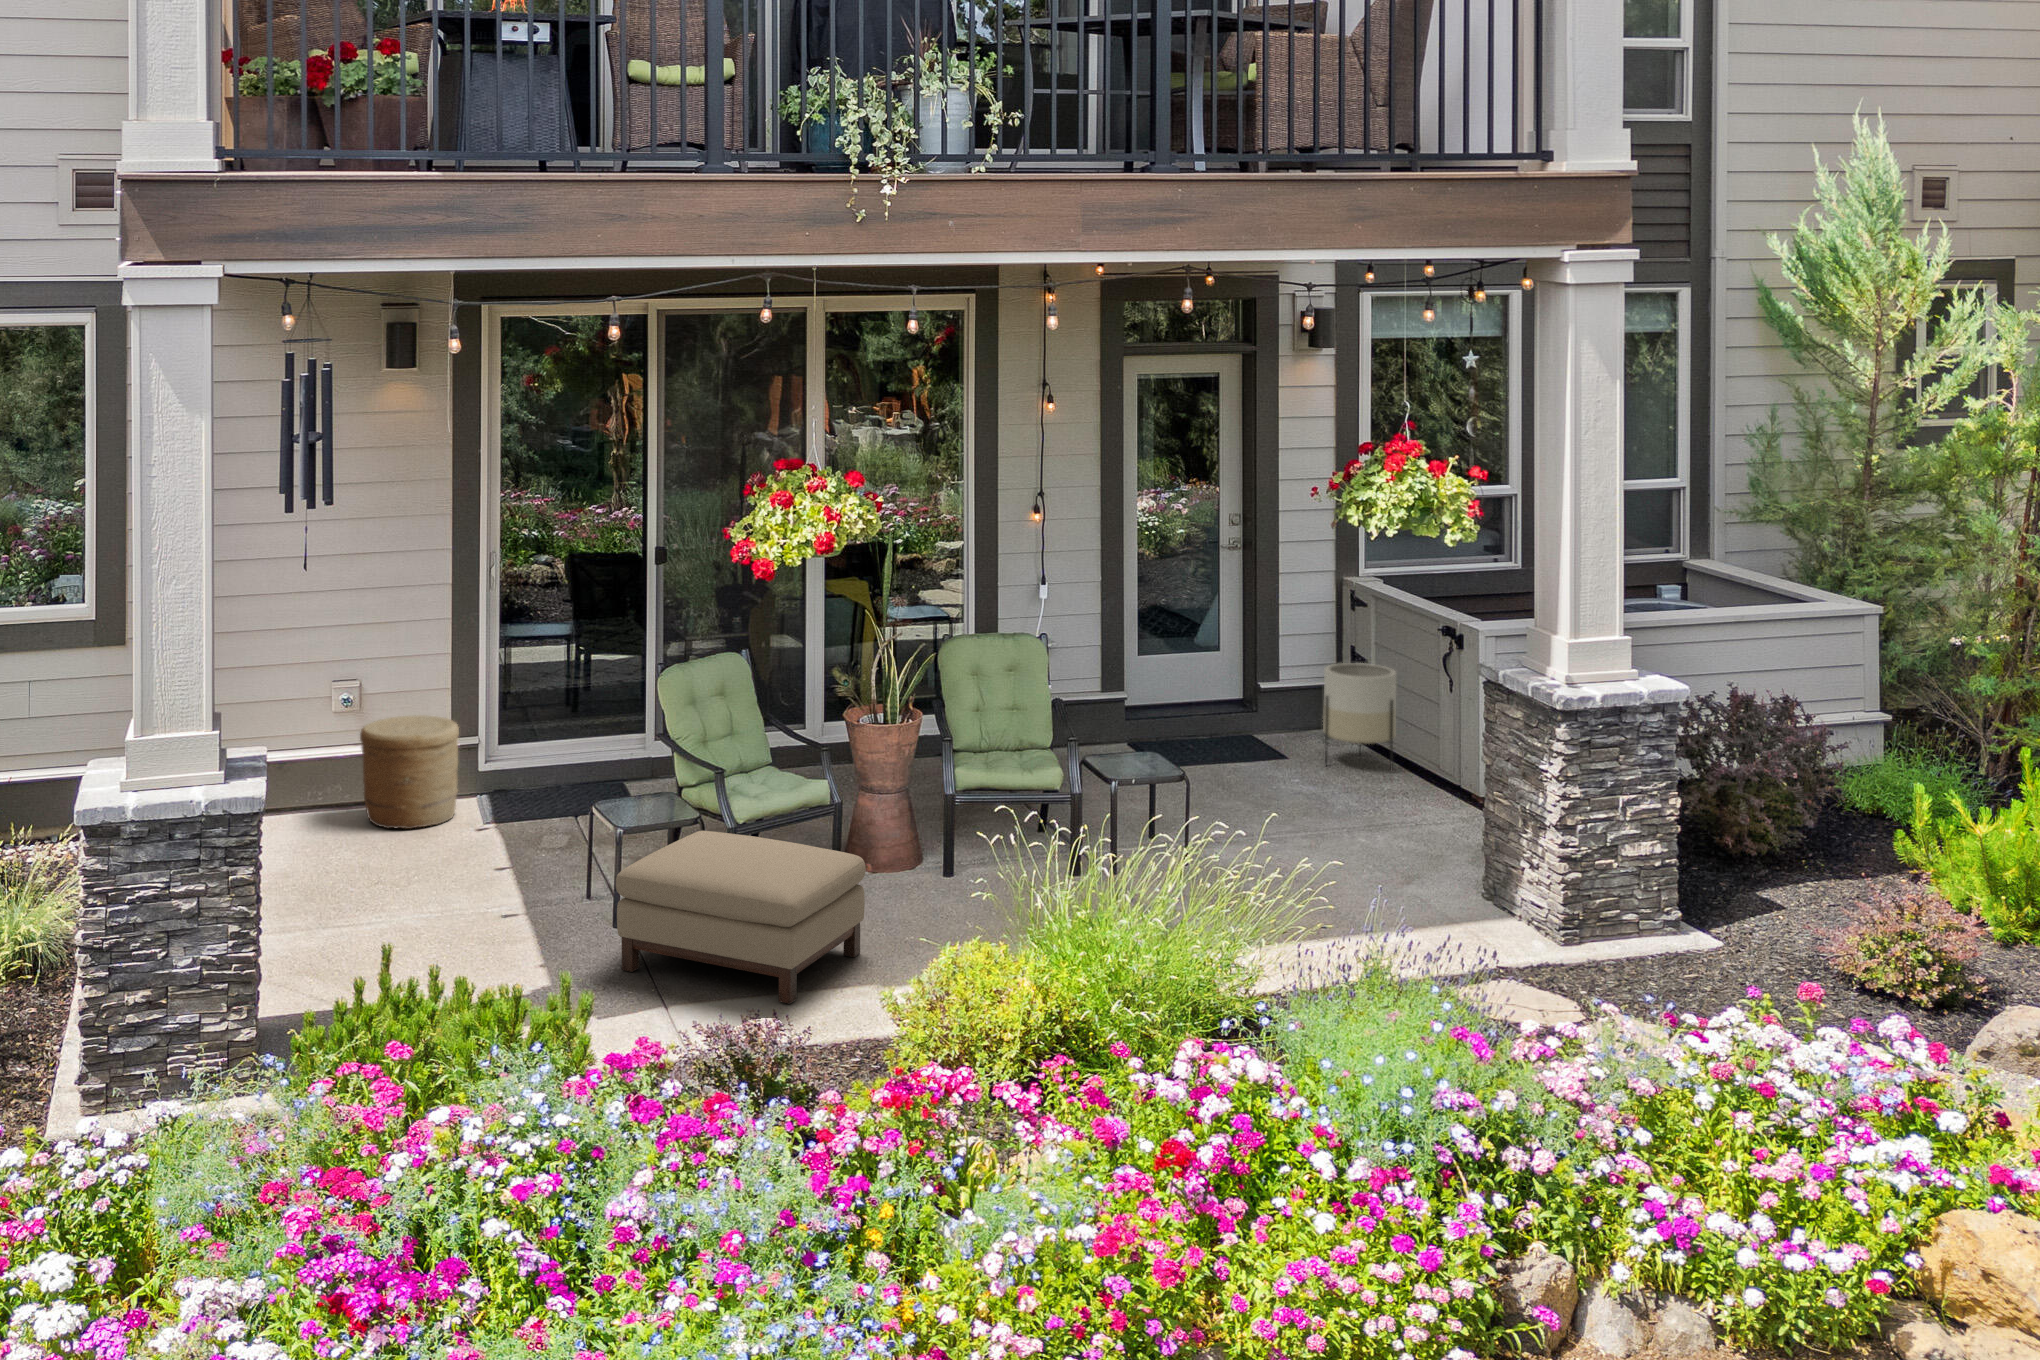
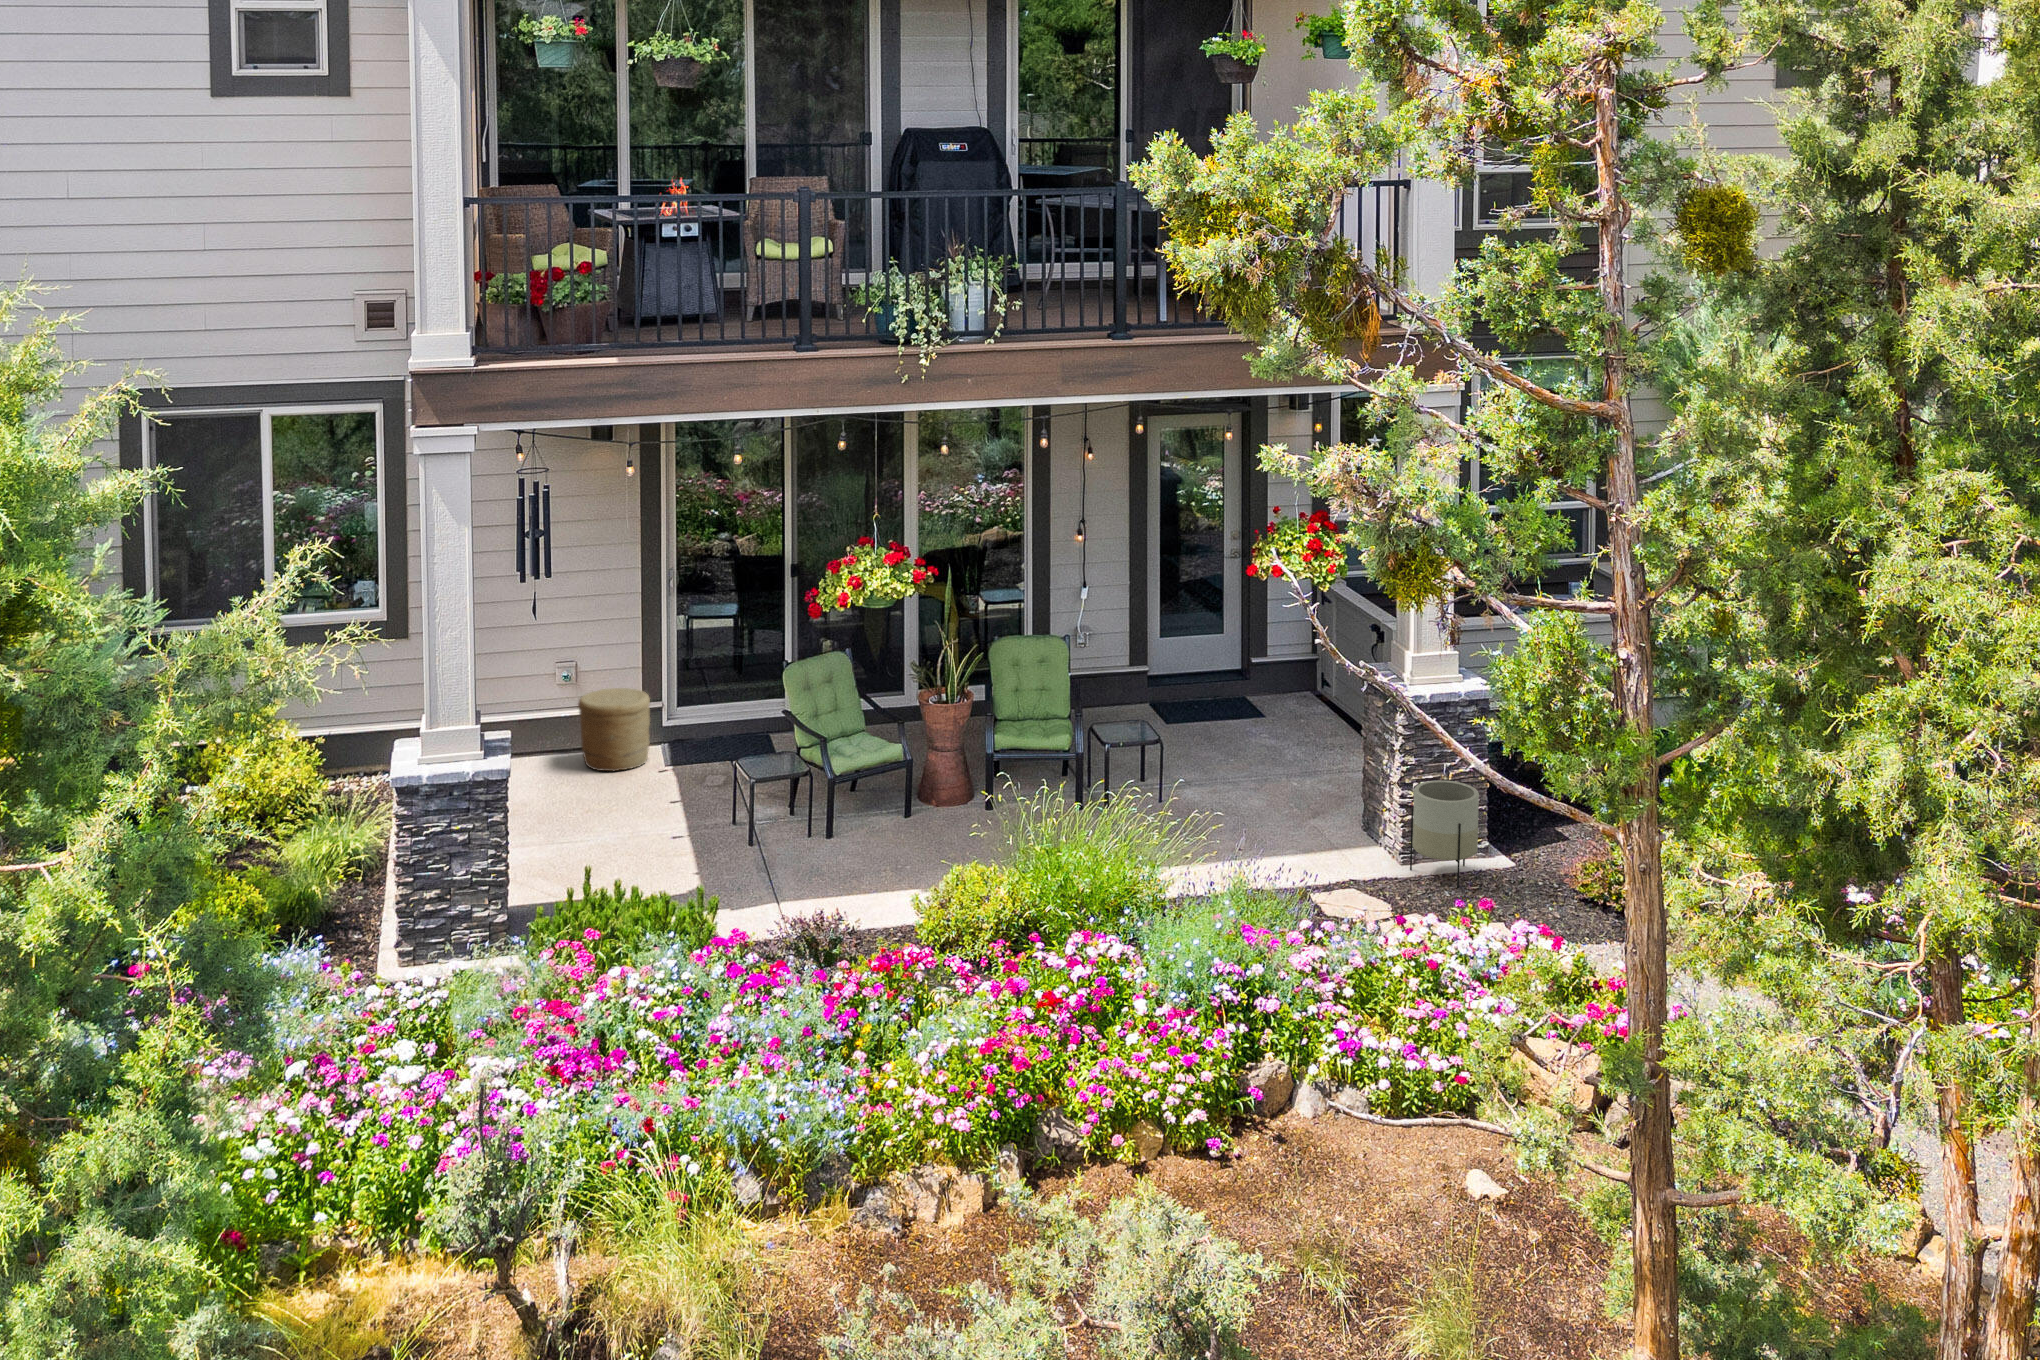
planter: present [1323,663,1396,769] -> present [1410,780,1479,887]
ottoman: present [616,831,866,1004] -> none [747,783,917,901]

